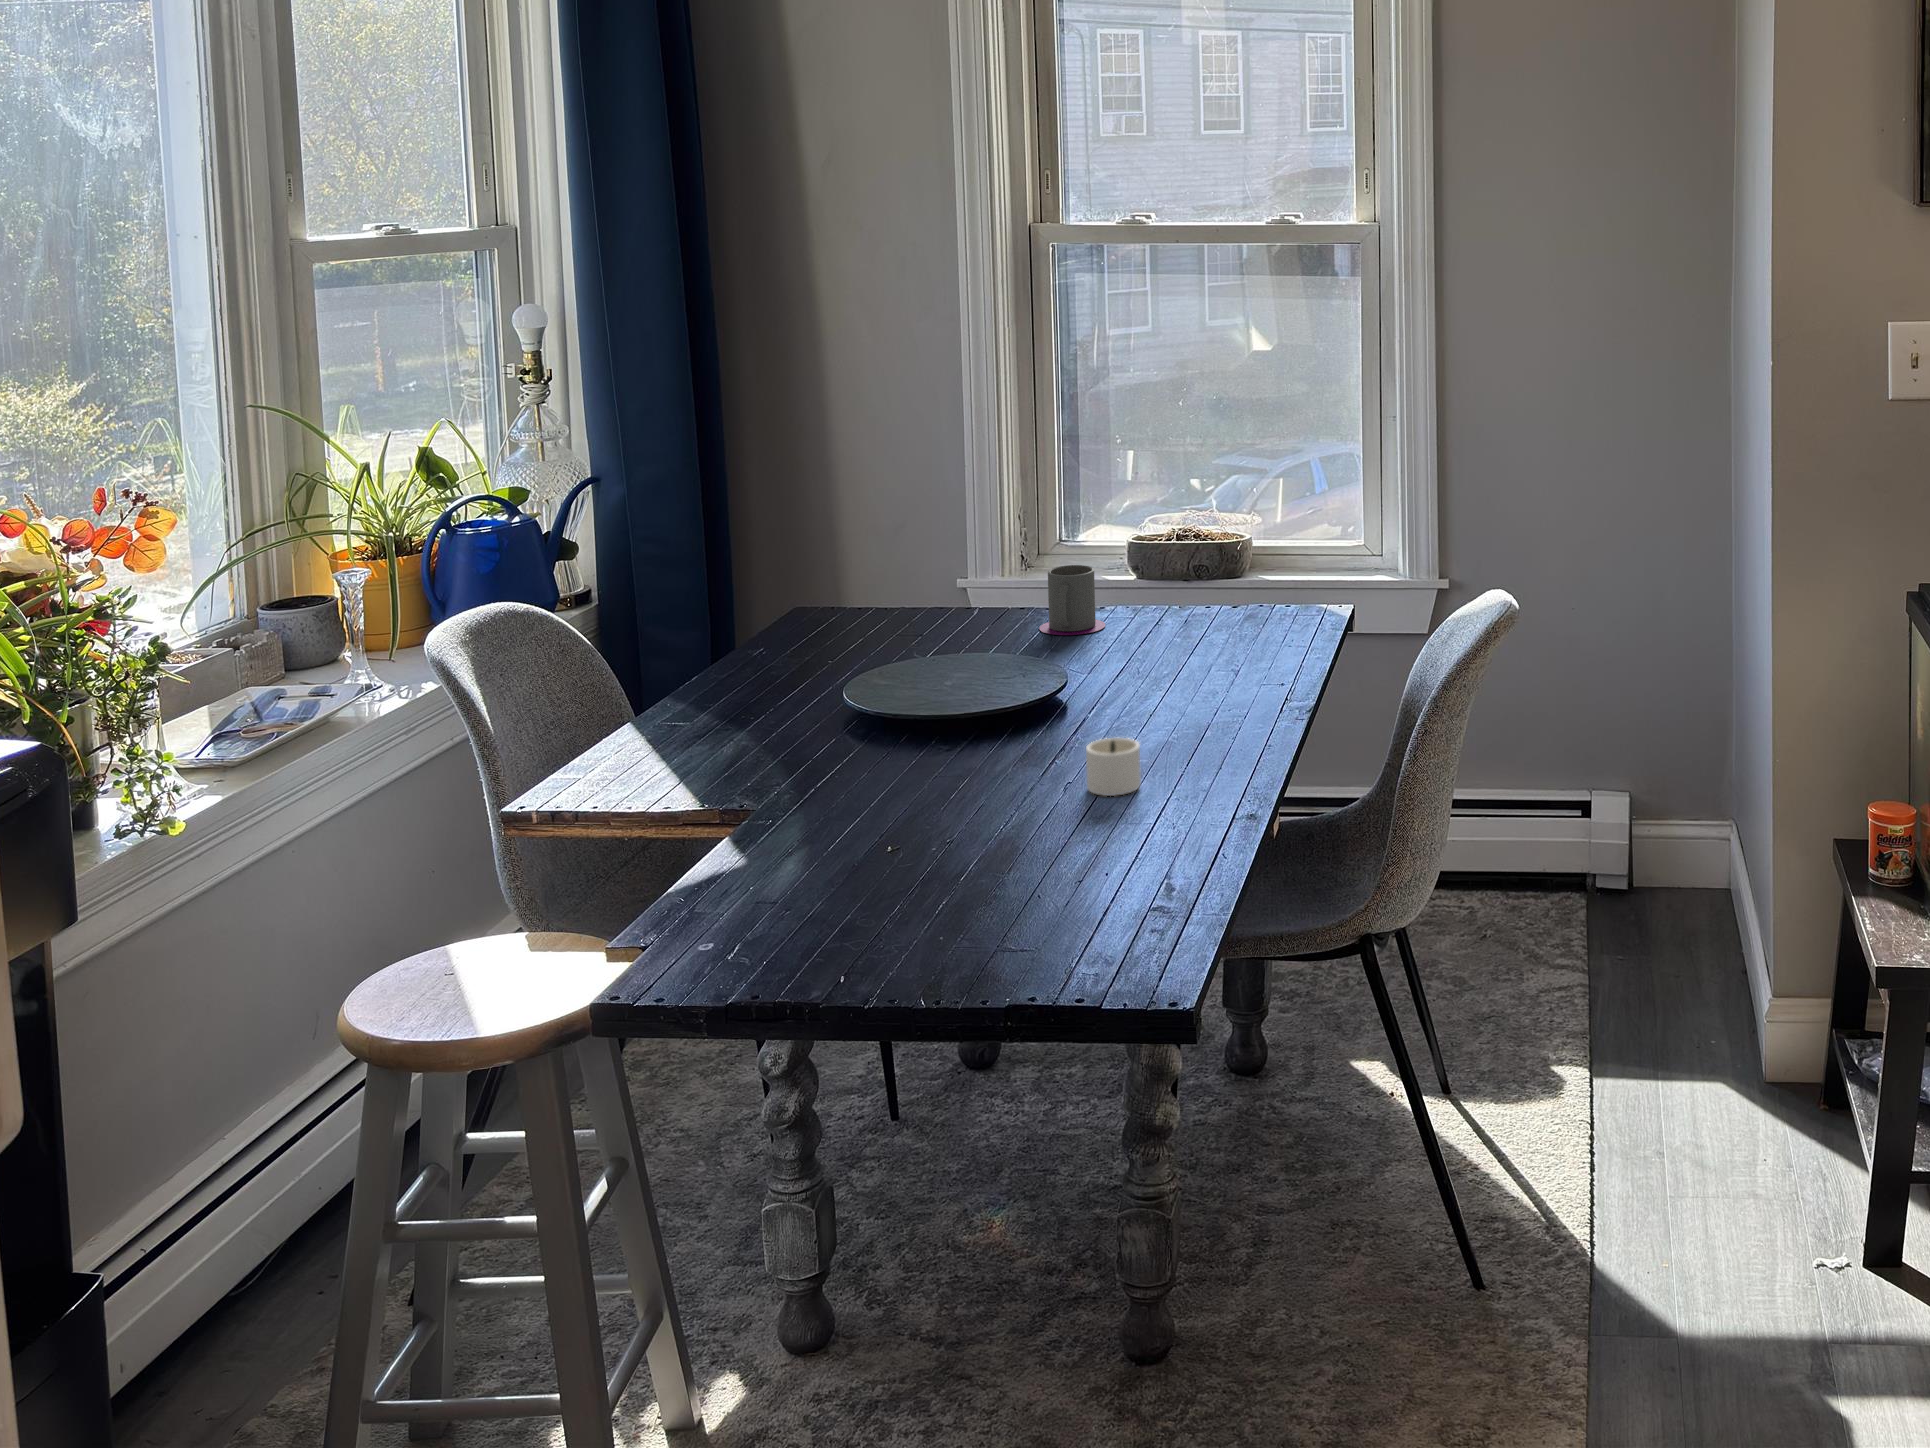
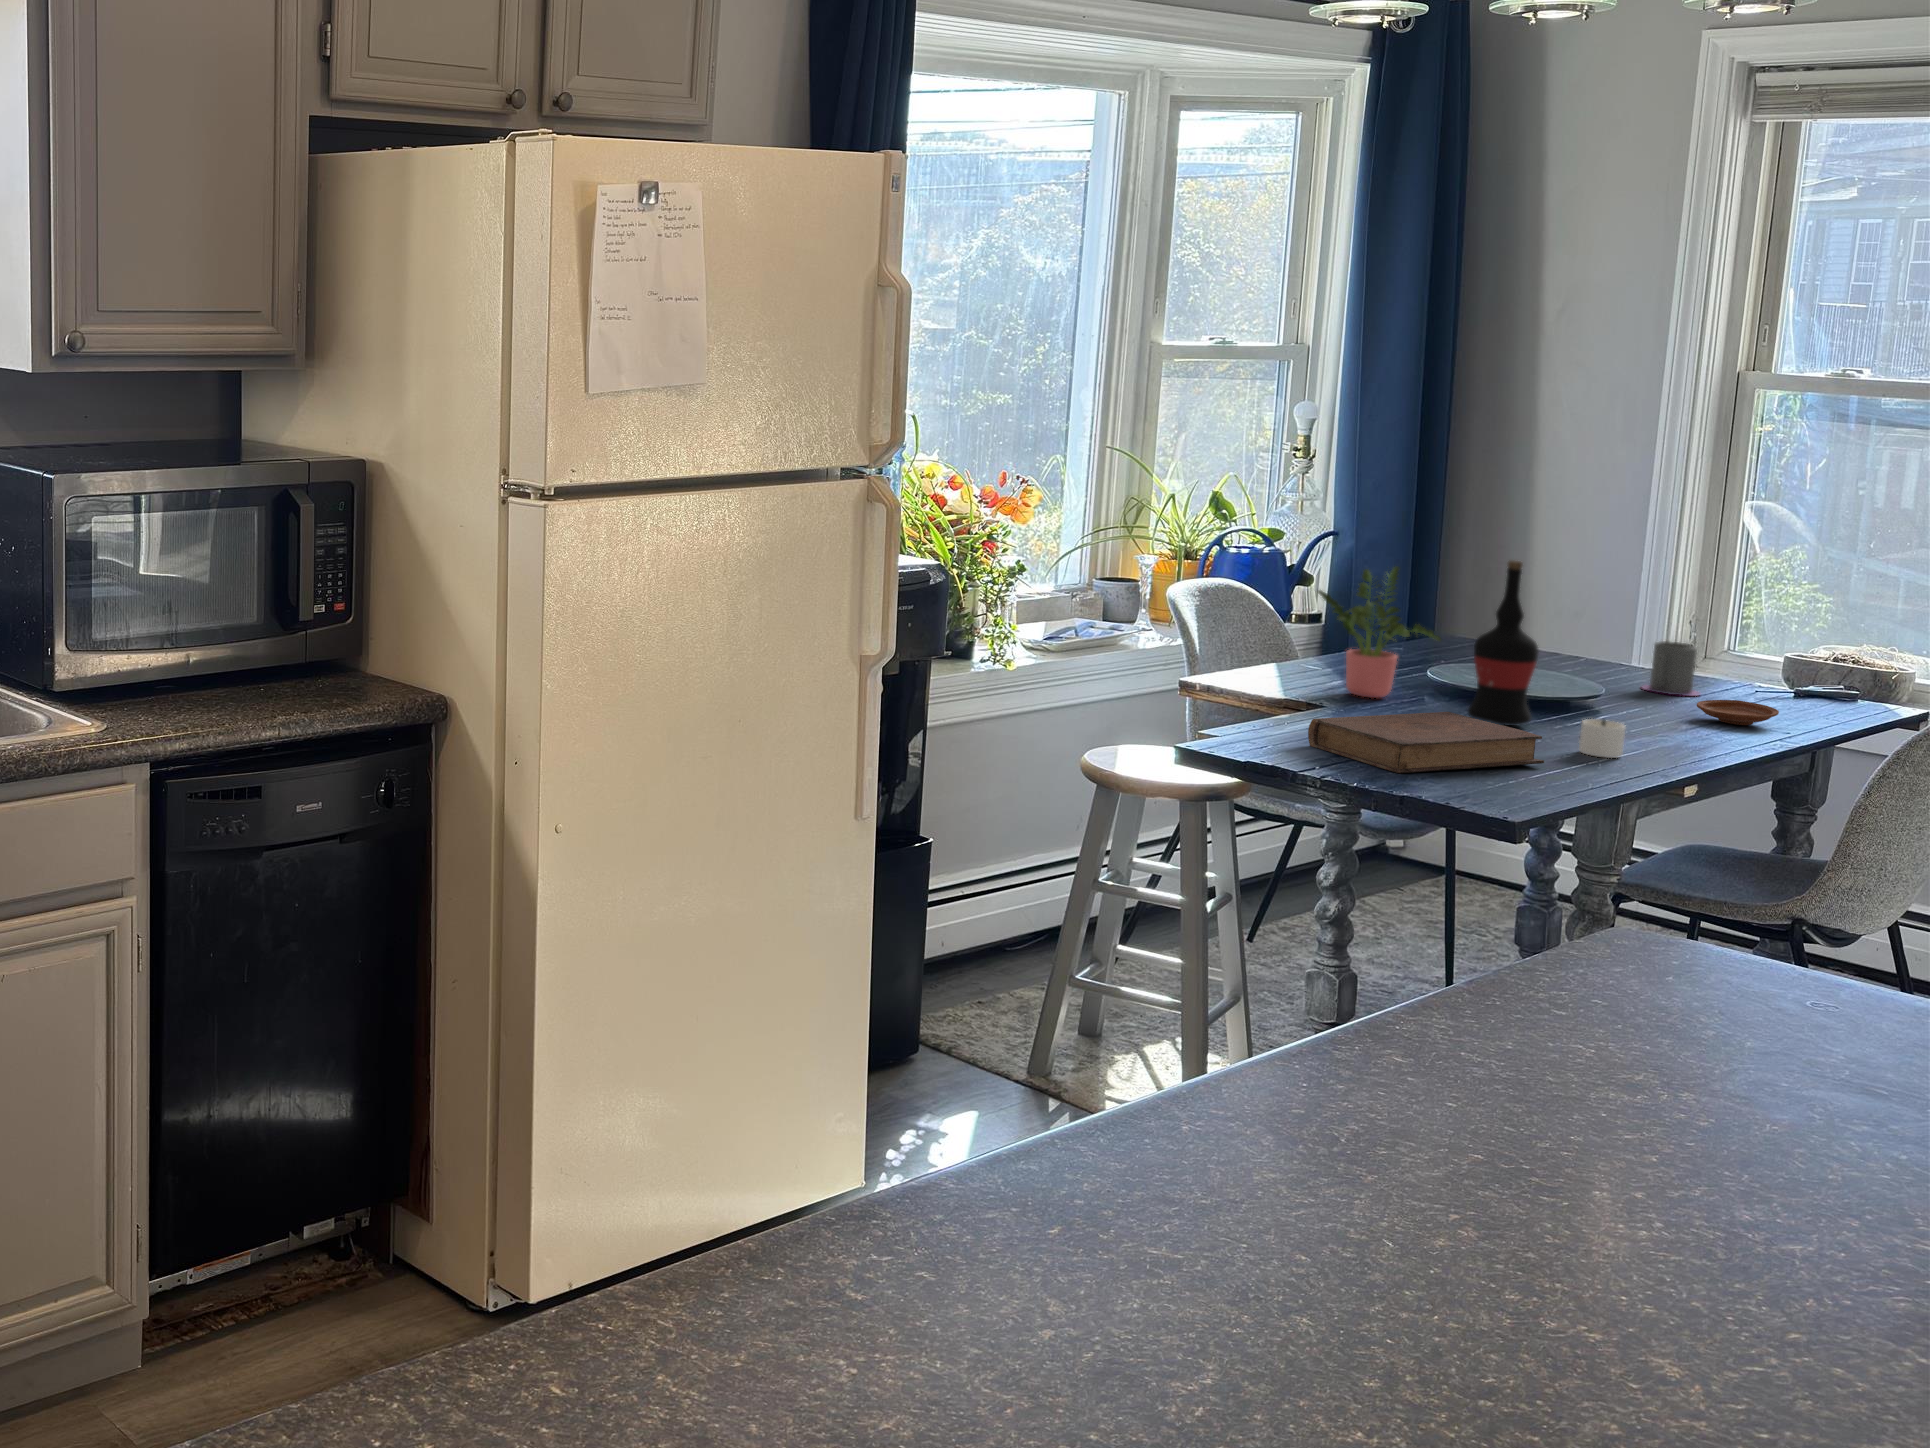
wine bottle: none [912,534,999,769] -> present [1468,561,1539,726]
potted plant: none [674,560,859,762] -> present [1318,567,1441,698]
plate: none [1136,635,1223,670] -> present [1697,700,1779,725]
book: none [758,787,1081,946] -> present [1308,712,1544,773]

